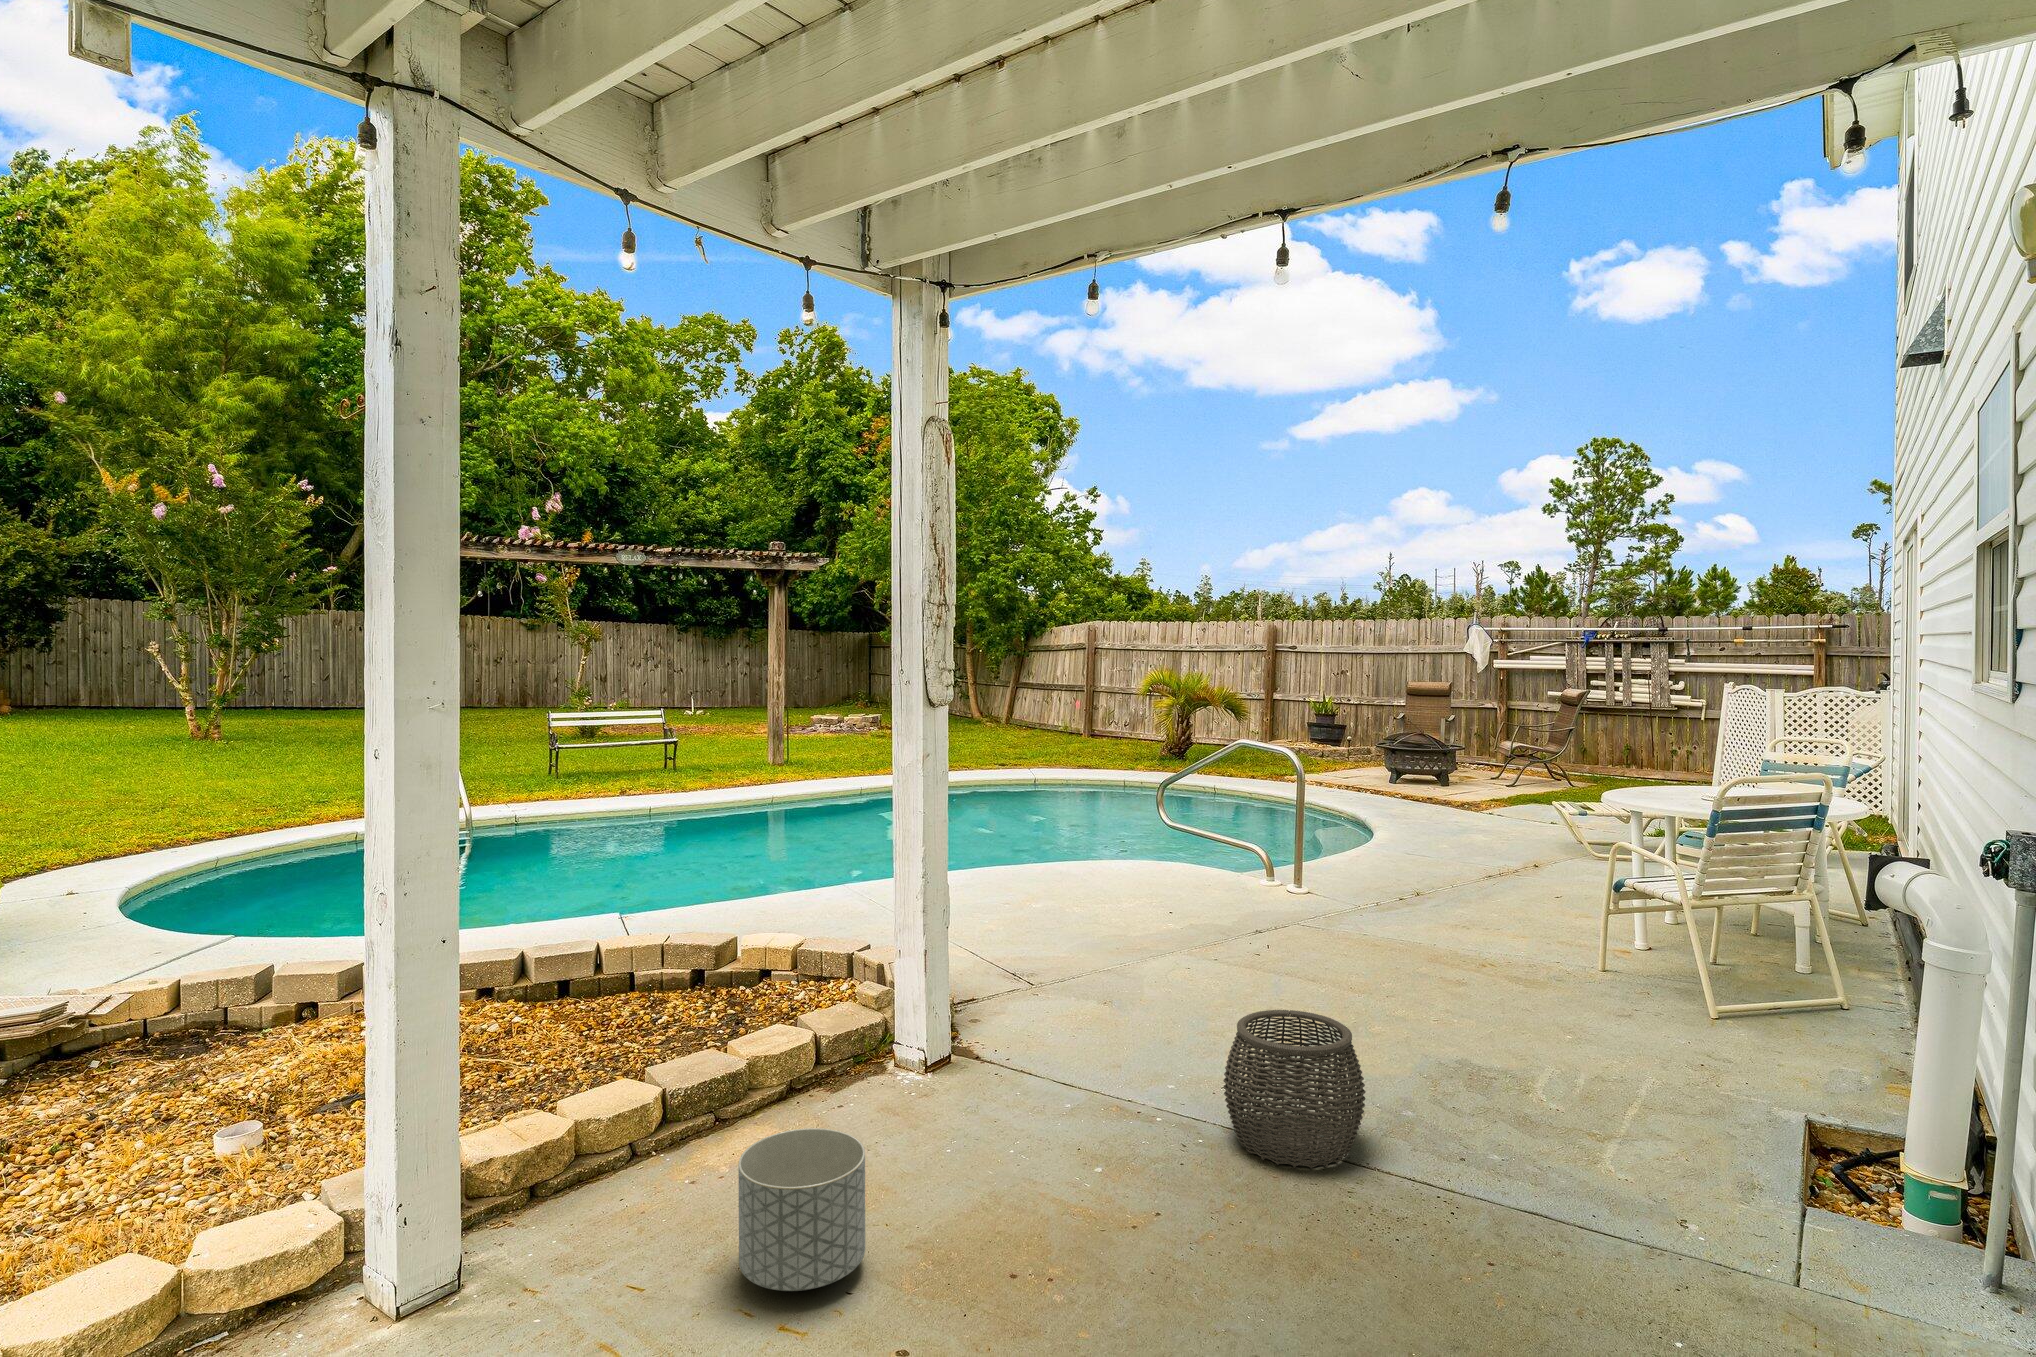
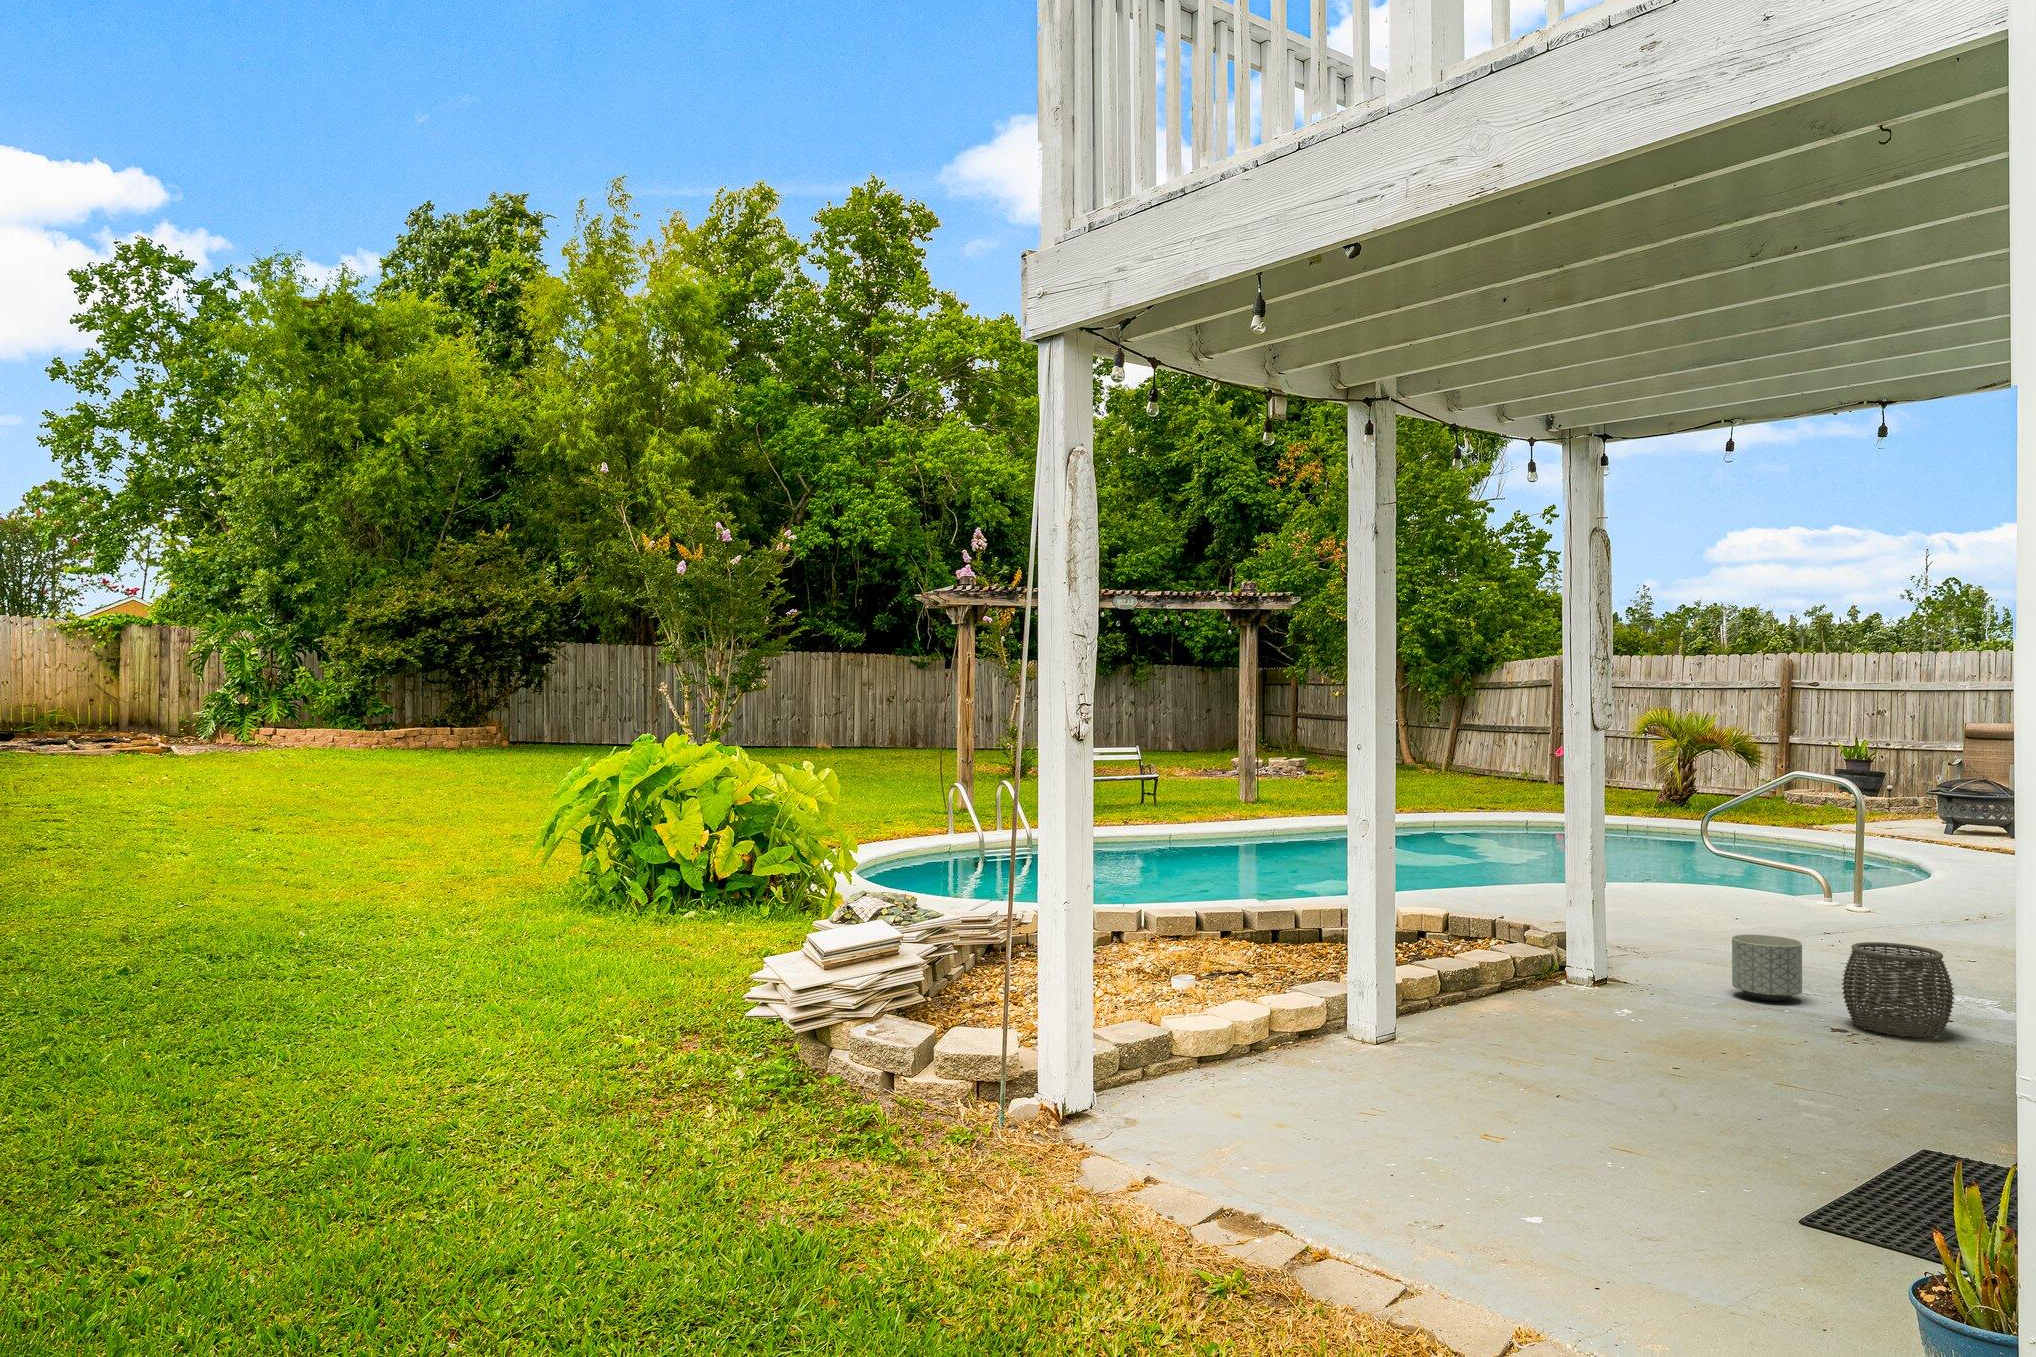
planter: present [738,1128,865,1291] -> present [1732,934,1802,1001]

